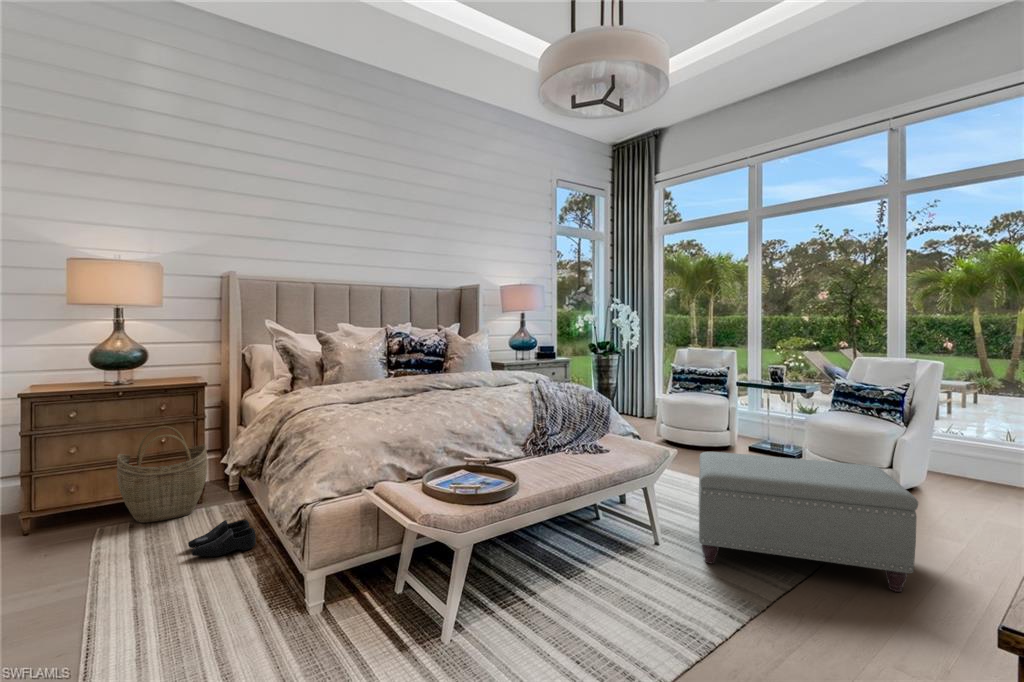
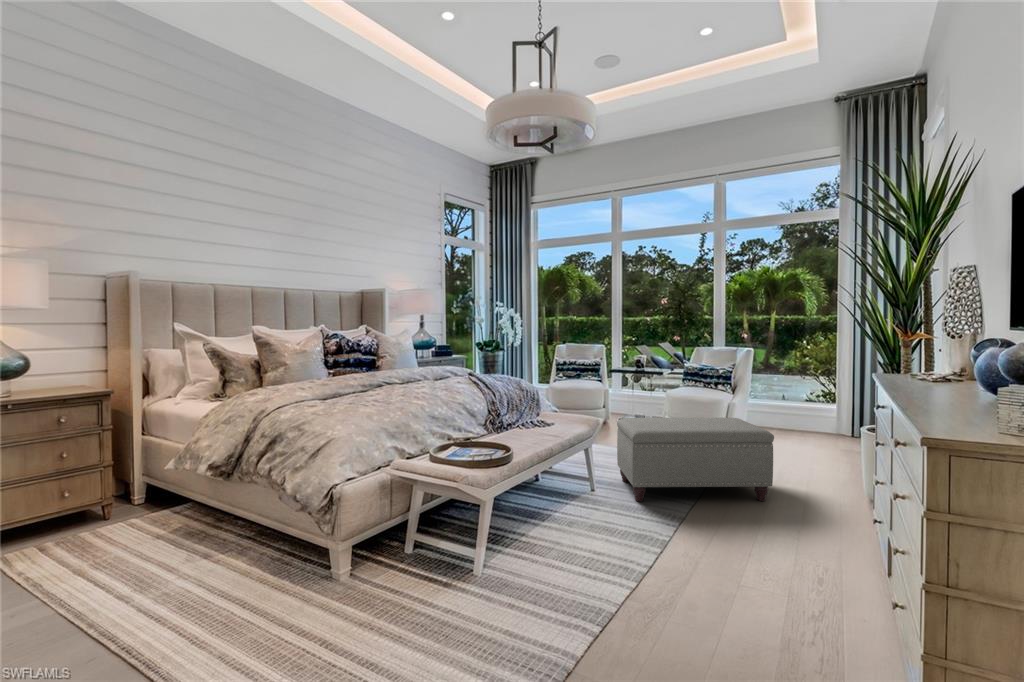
woven basket: present [117,426,207,523] -> none [46,438,151,544]
shoe: present [188,520,256,556] -> none [166,522,241,561]

